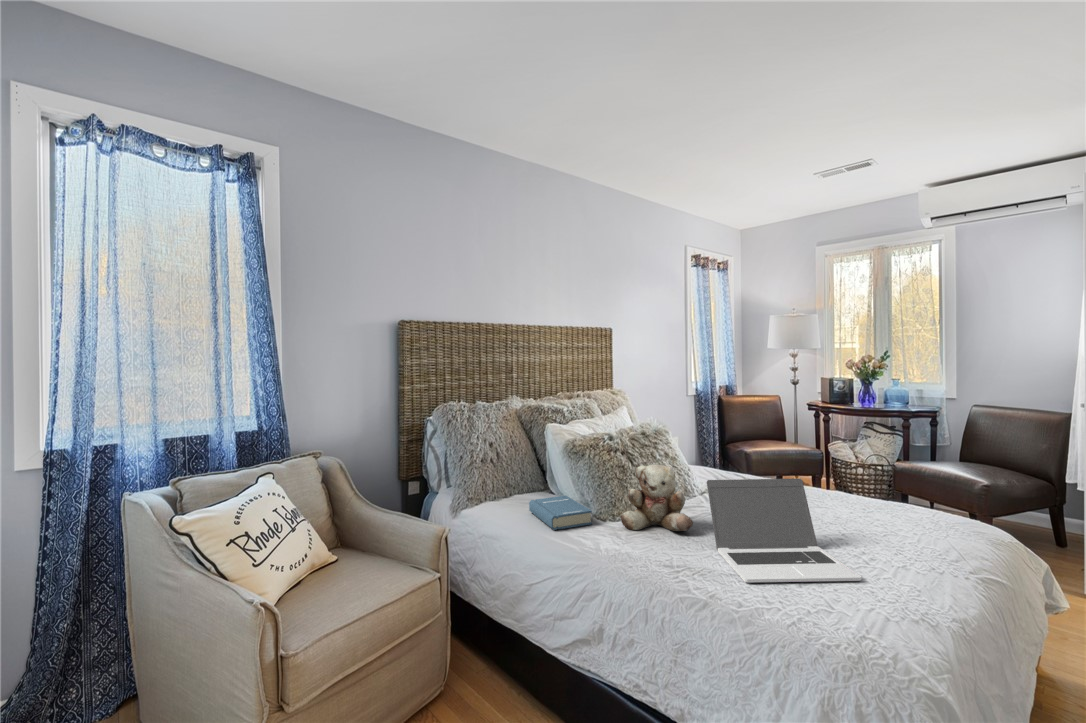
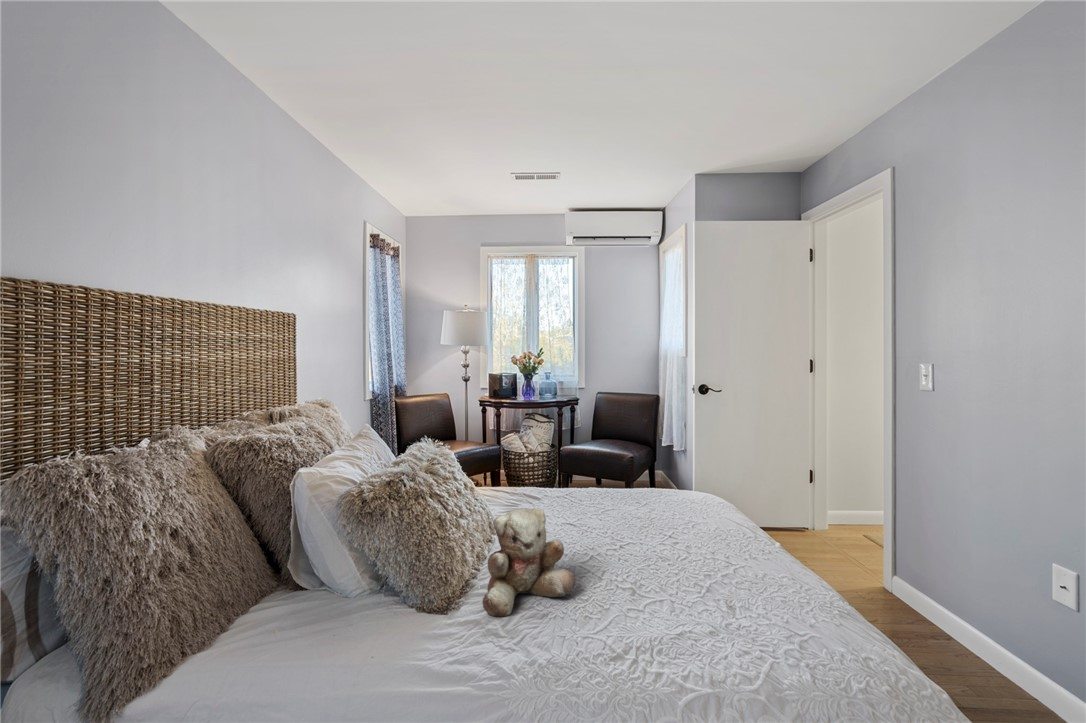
laptop: present [707,479,862,582] -> none [599,492,770,646]
hardback book: present [529,496,592,530] -> none [305,590,439,671]

